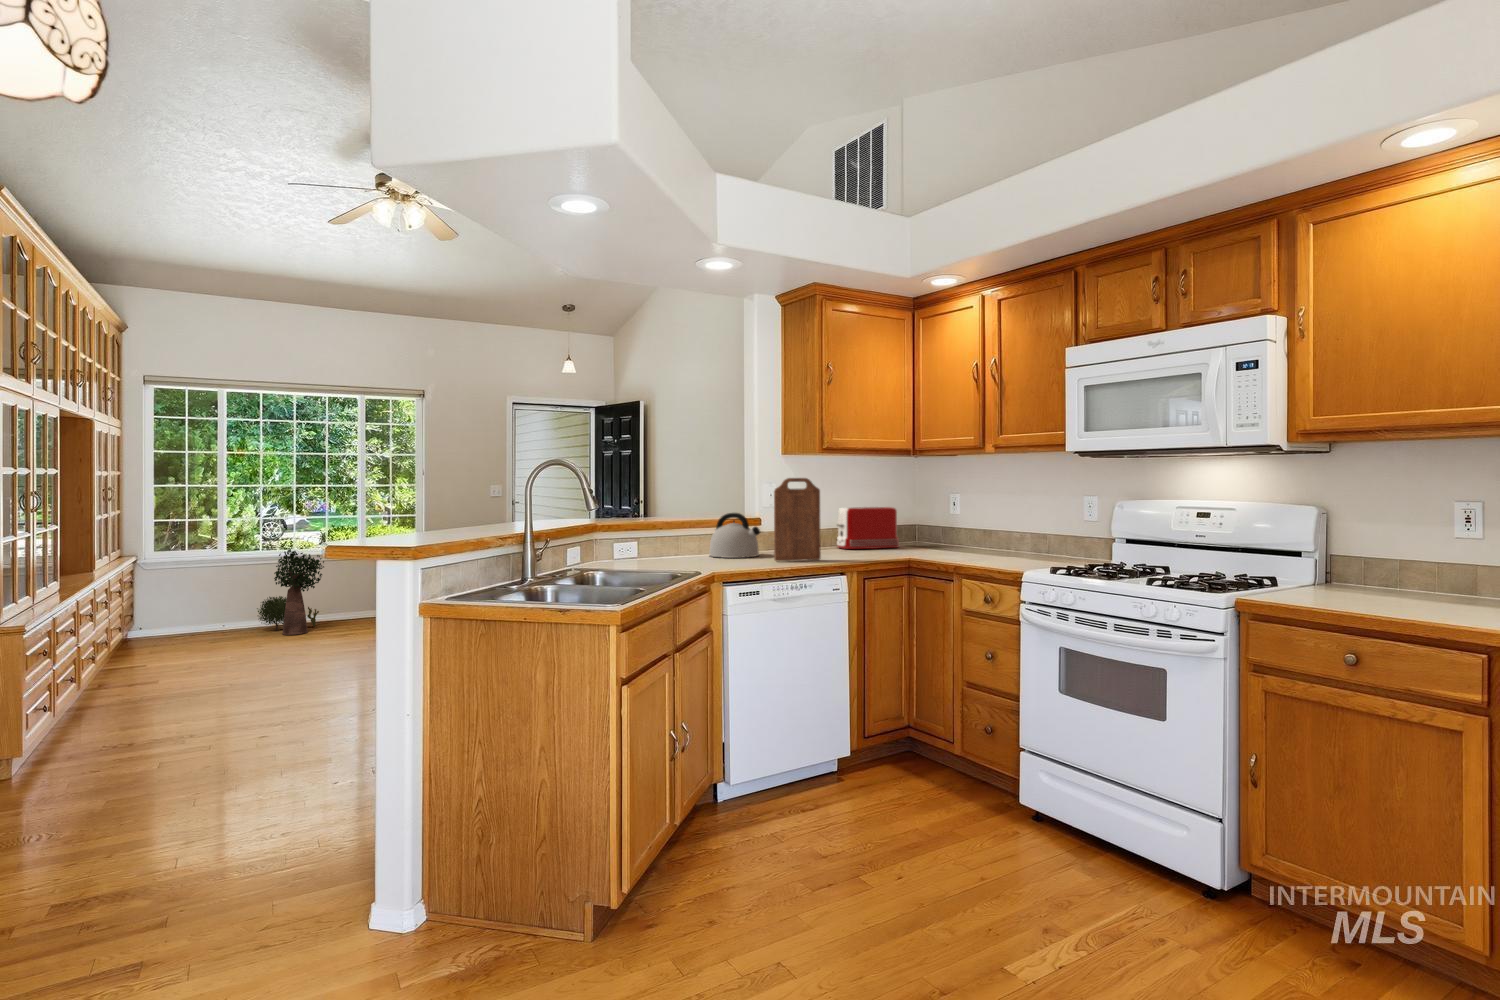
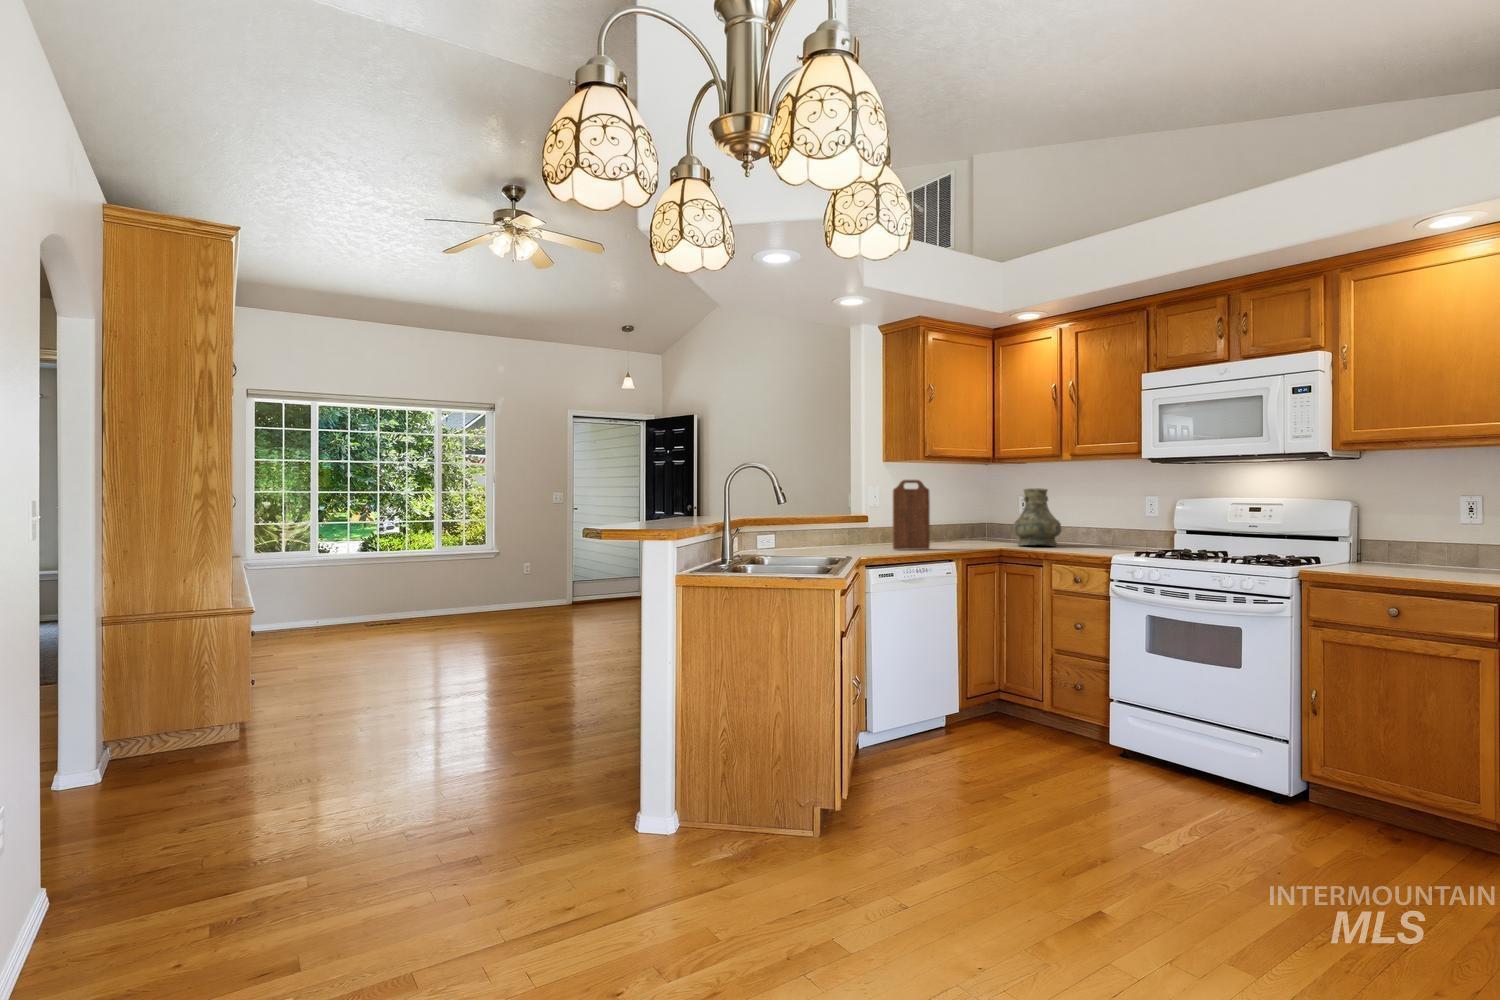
vase: none [926,487,983,555] -> present [1013,489,1061,545]
toaster: present [837,507,899,549] -> none [927,507,979,542]
kettle: present [709,513,760,558] -> none [828,510,874,547]
potted plant: present [257,549,324,635] -> none [349,547,413,626]

